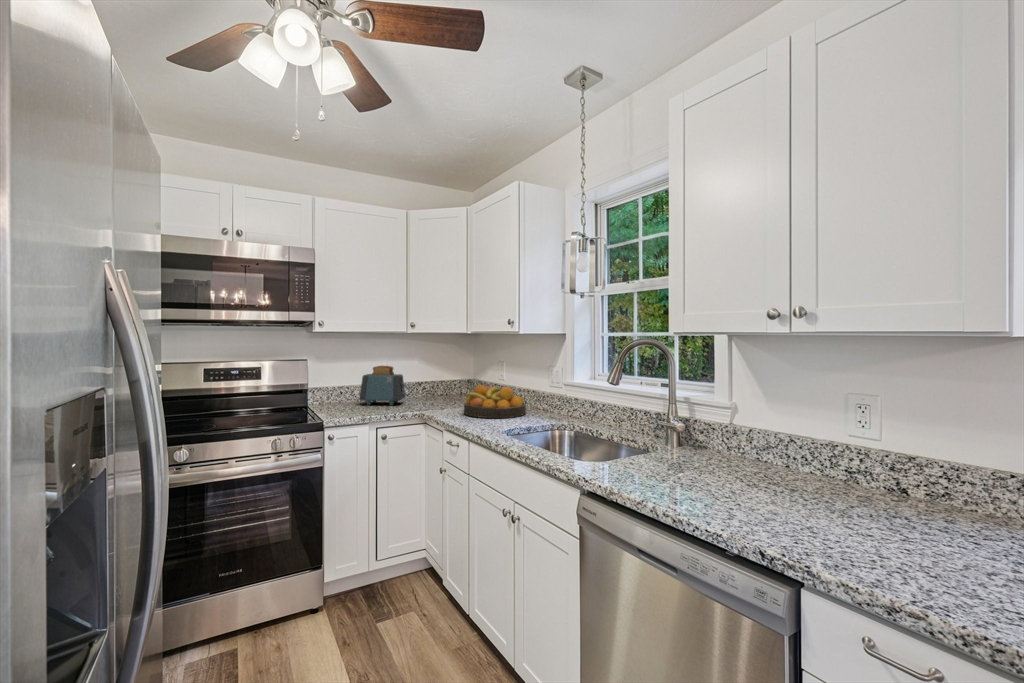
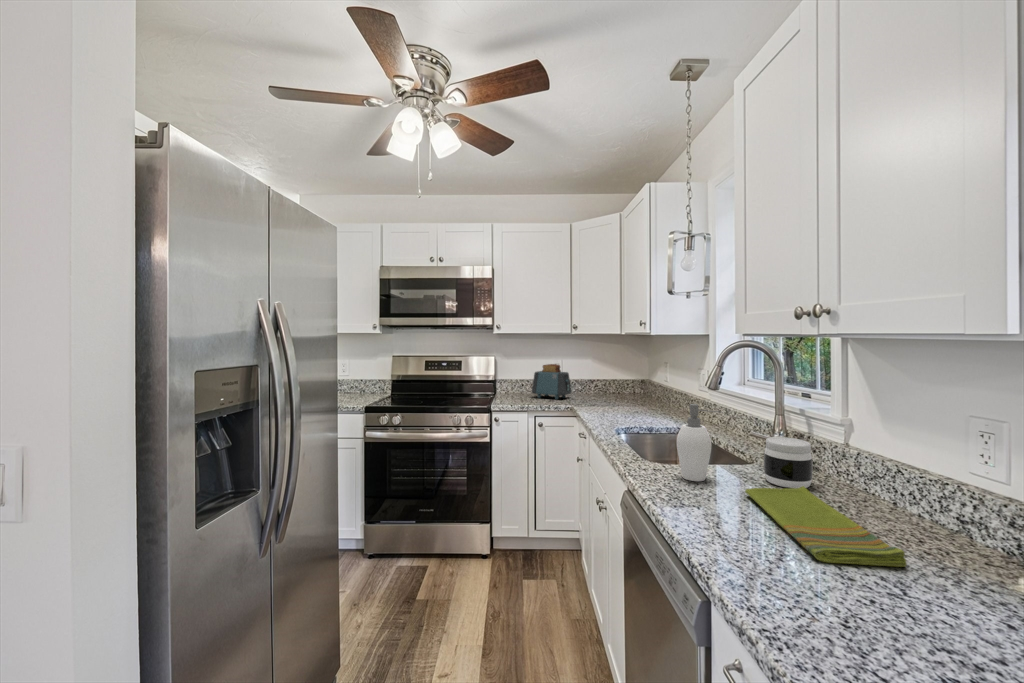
fruit bowl: present [464,385,526,418] -> none [604,385,669,418]
soap dispenser: none [632,400,674,474] -> present [676,404,723,481]
jar: none [689,423,727,466] -> present [764,437,813,488]
dish towel: none [706,463,877,525] -> present [745,486,907,567]

